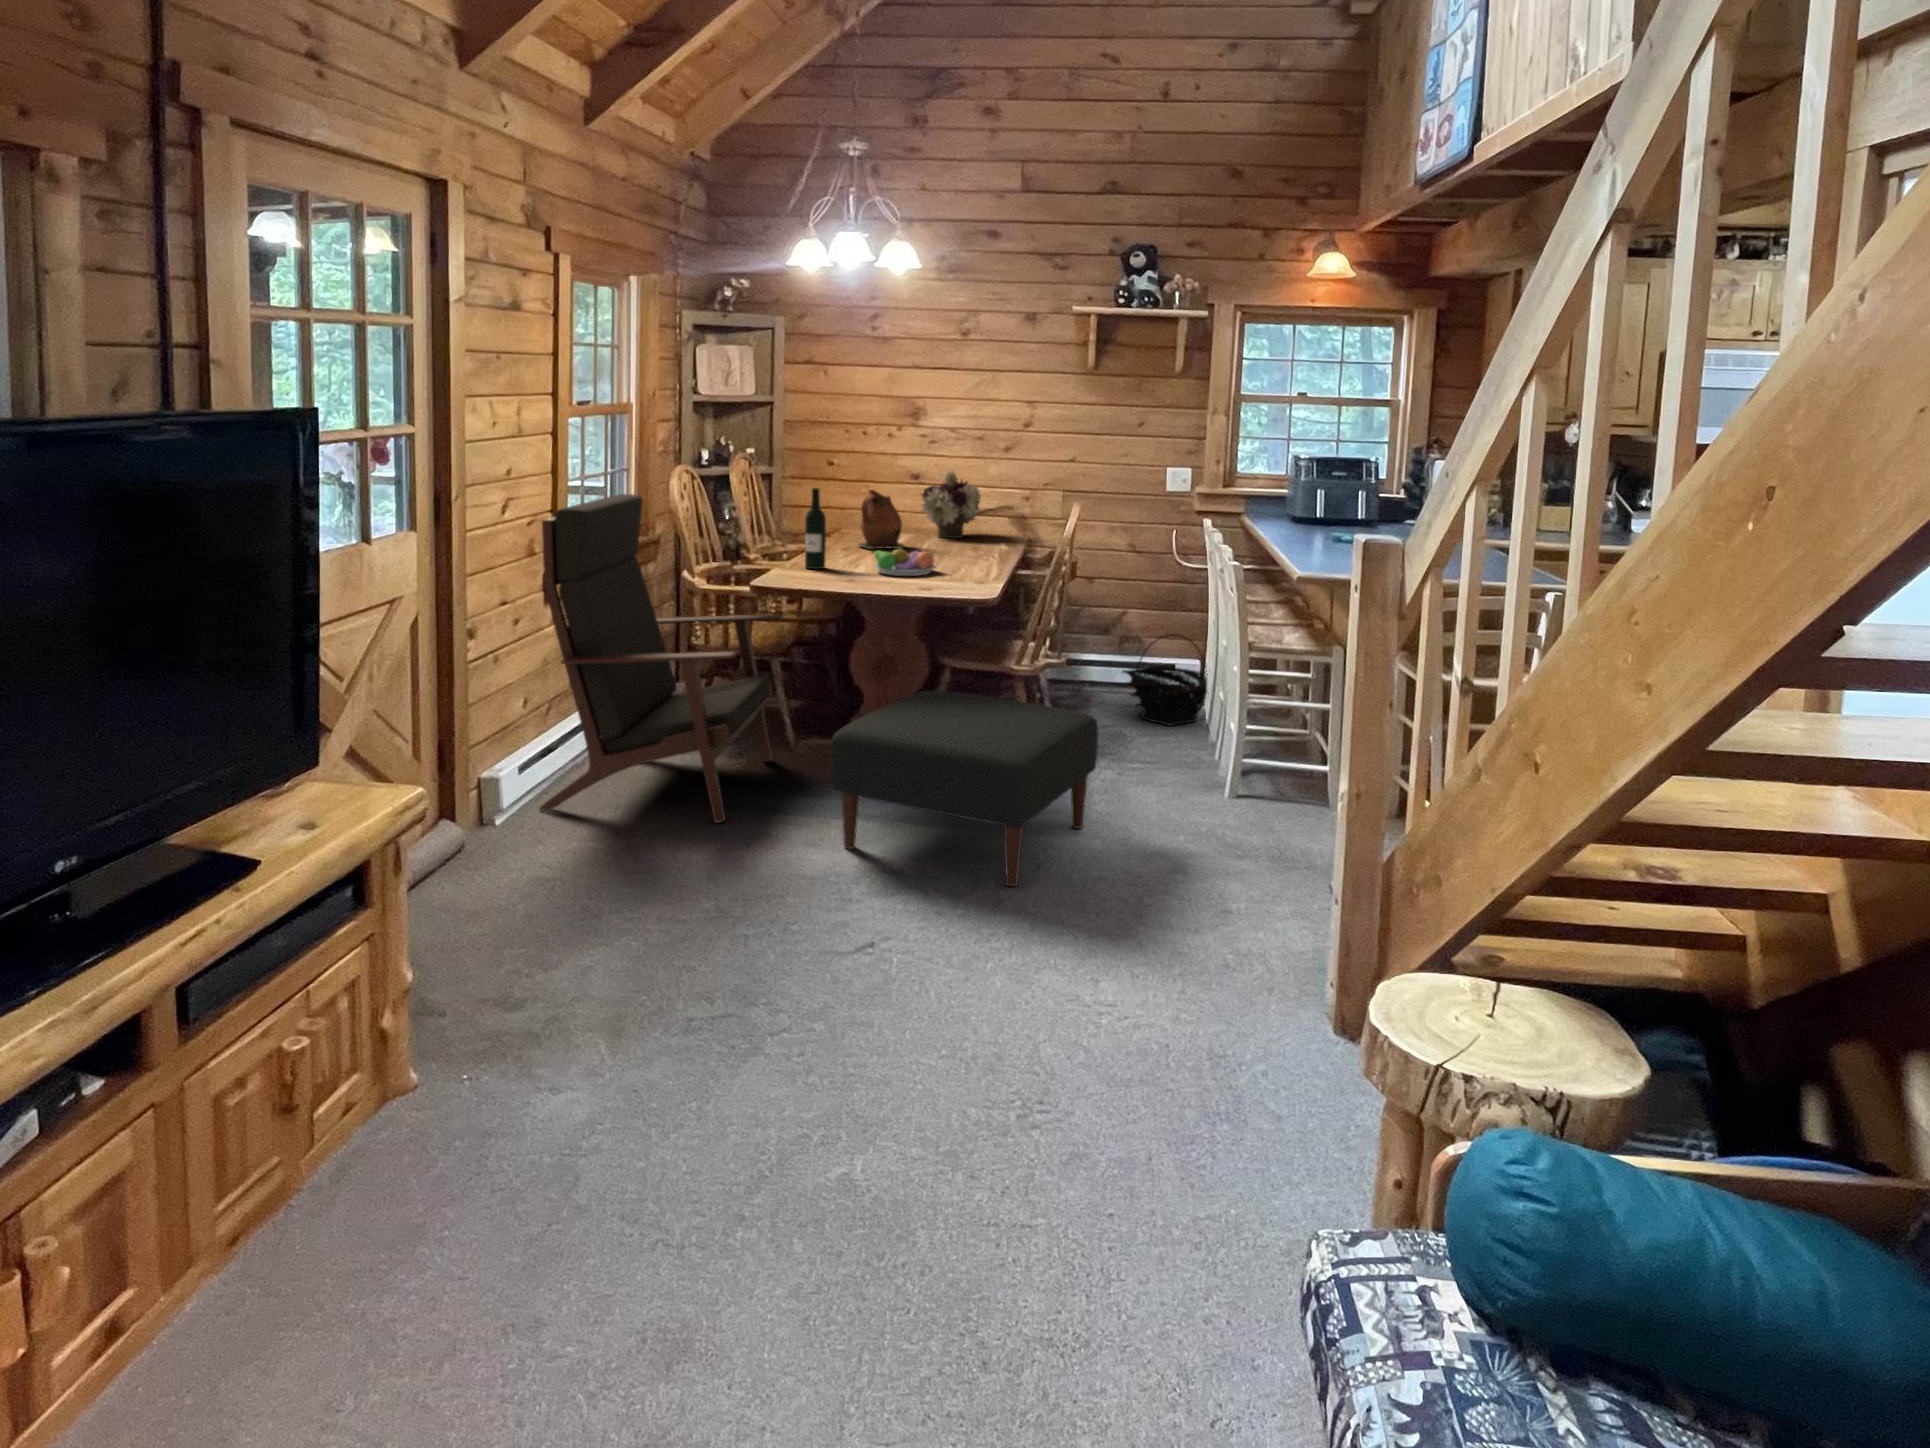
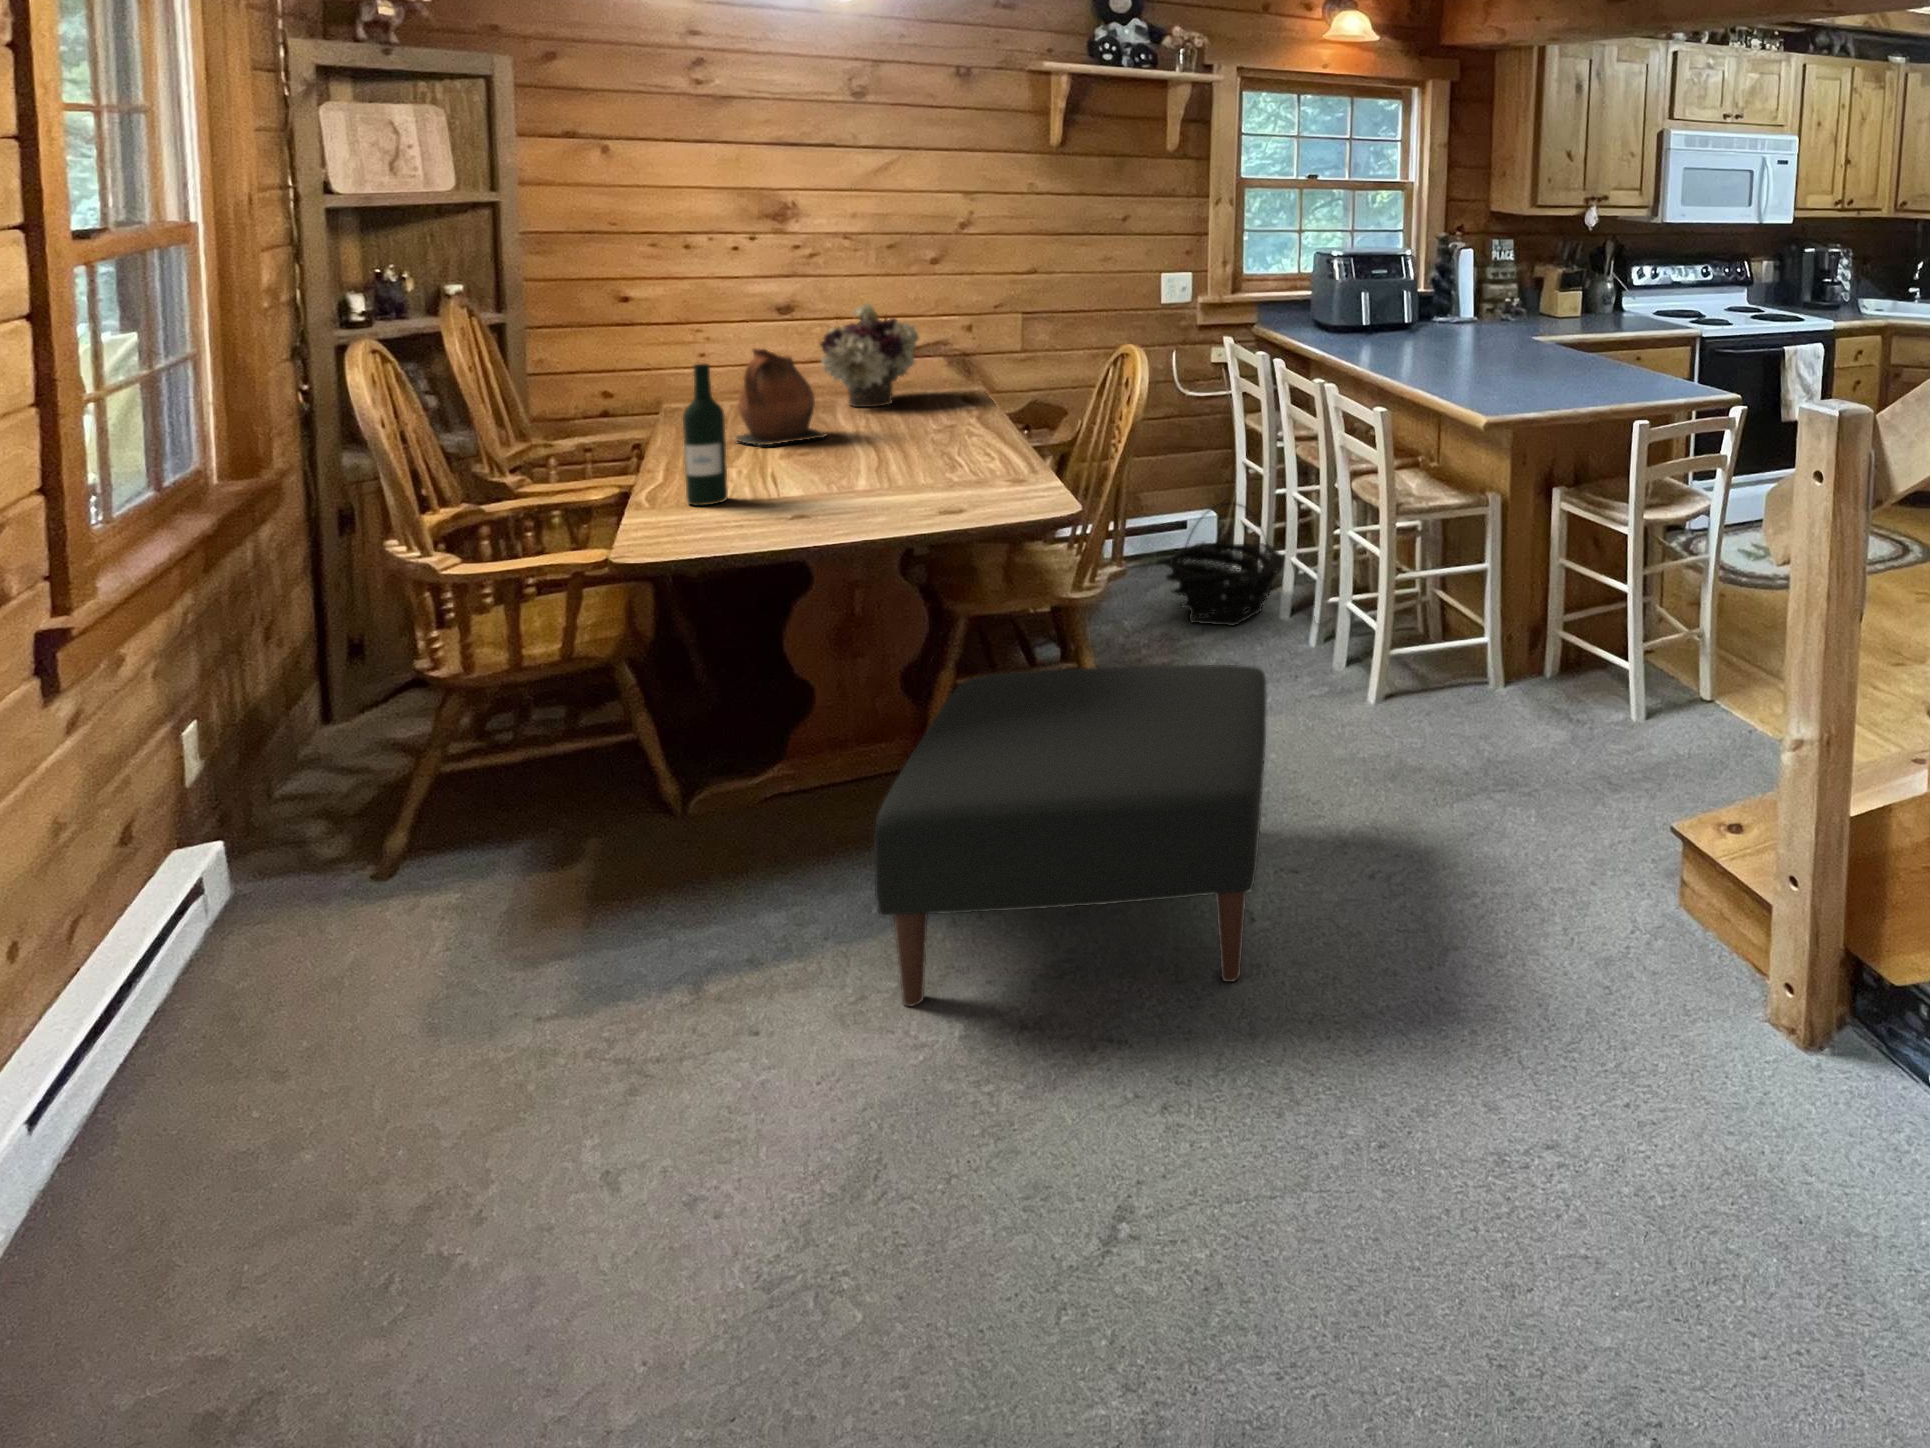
lounge chair: present [540,494,783,823] -> none [60,415,652,1167]
fruit bowl: present [871,545,936,576] -> none [817,442,941,497]

